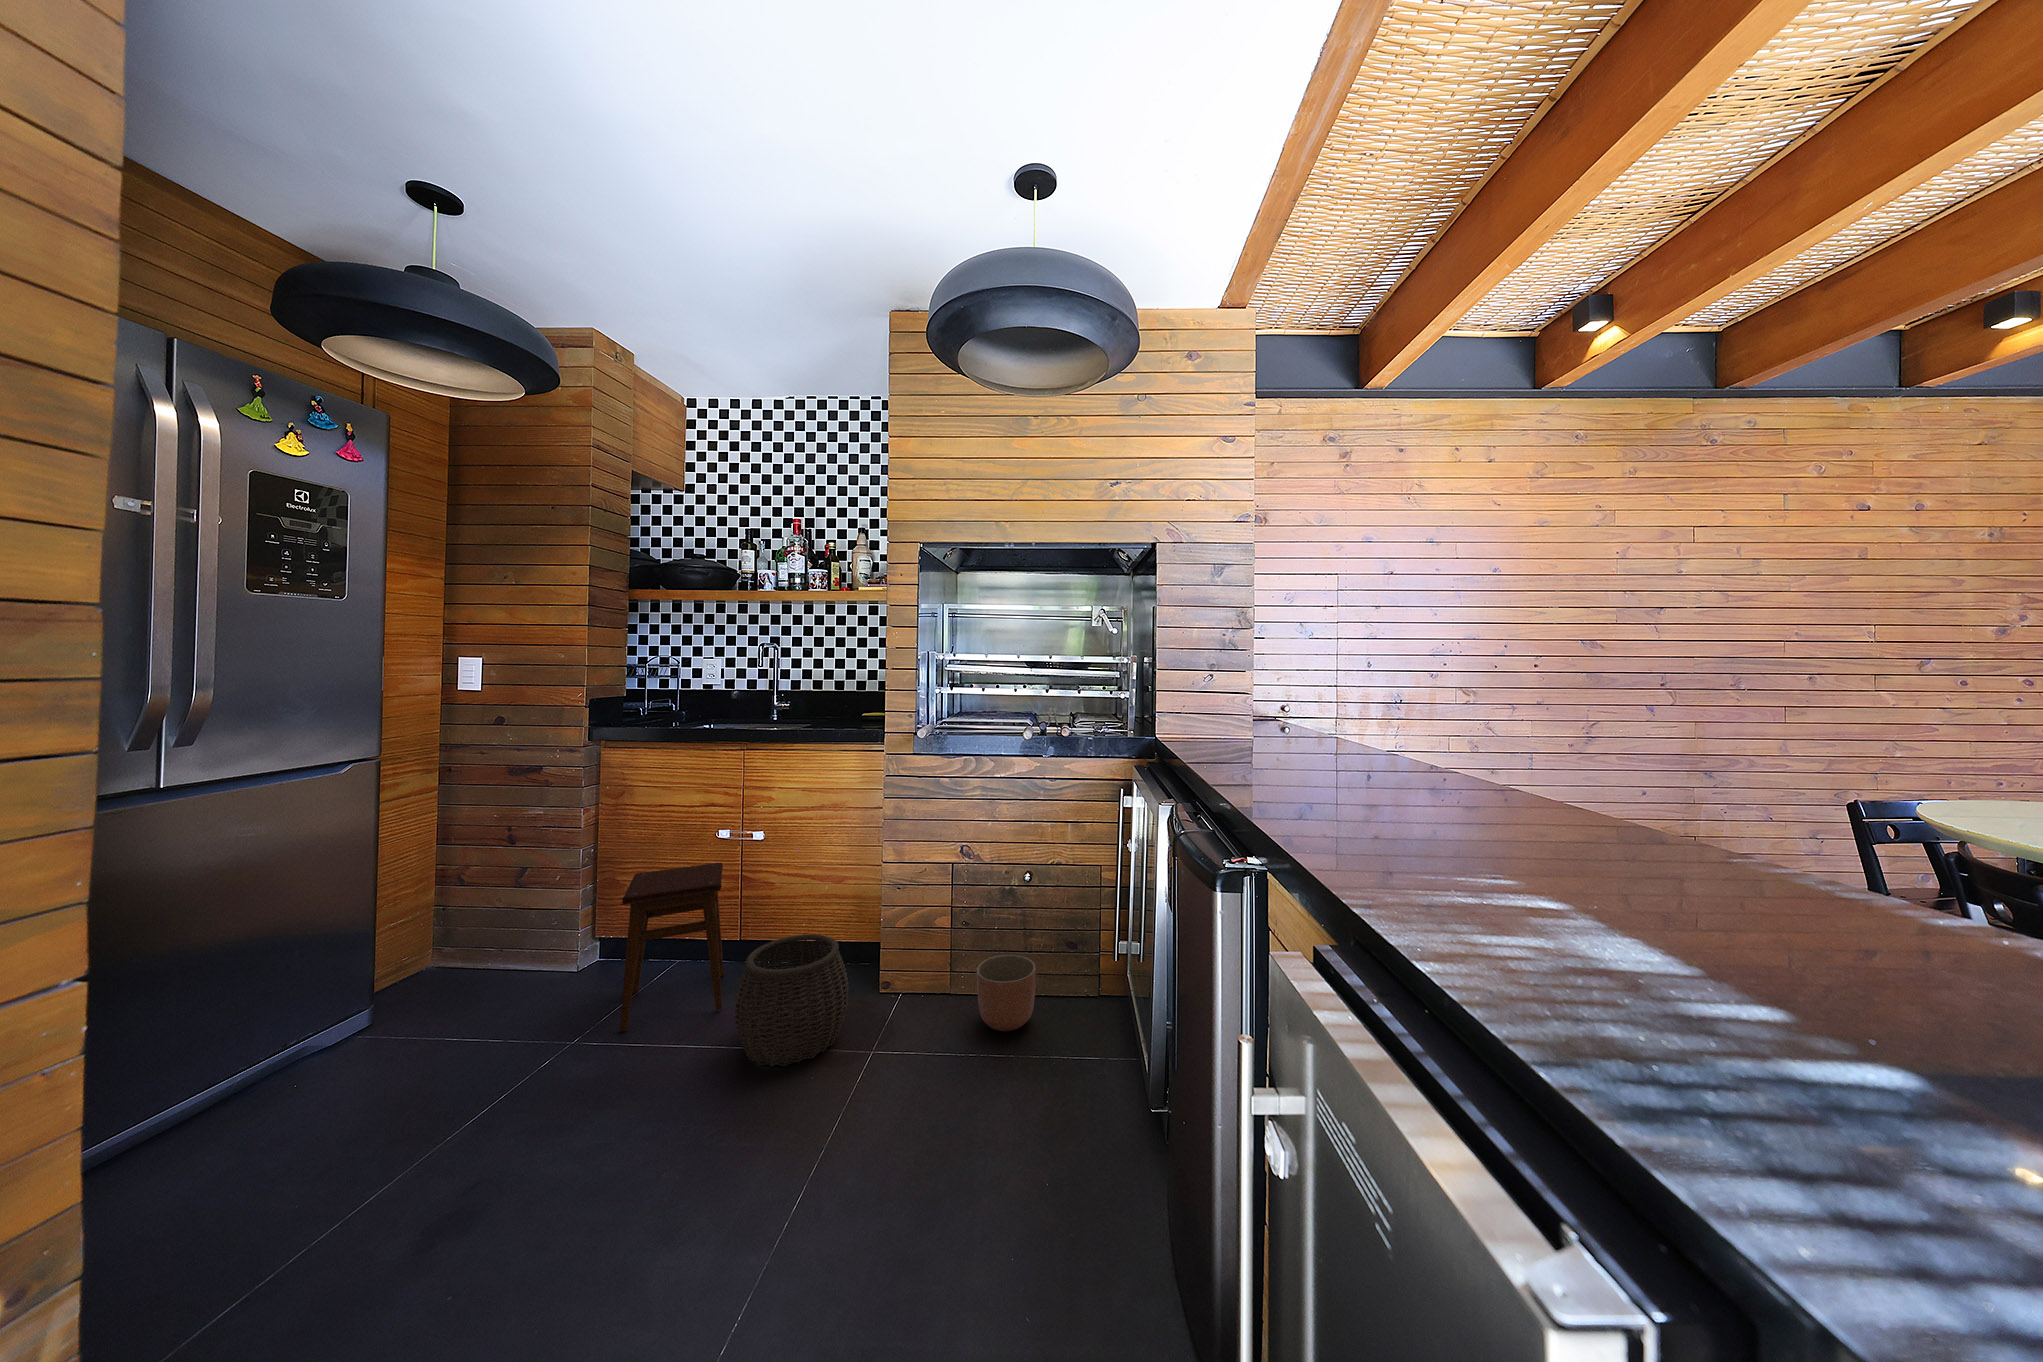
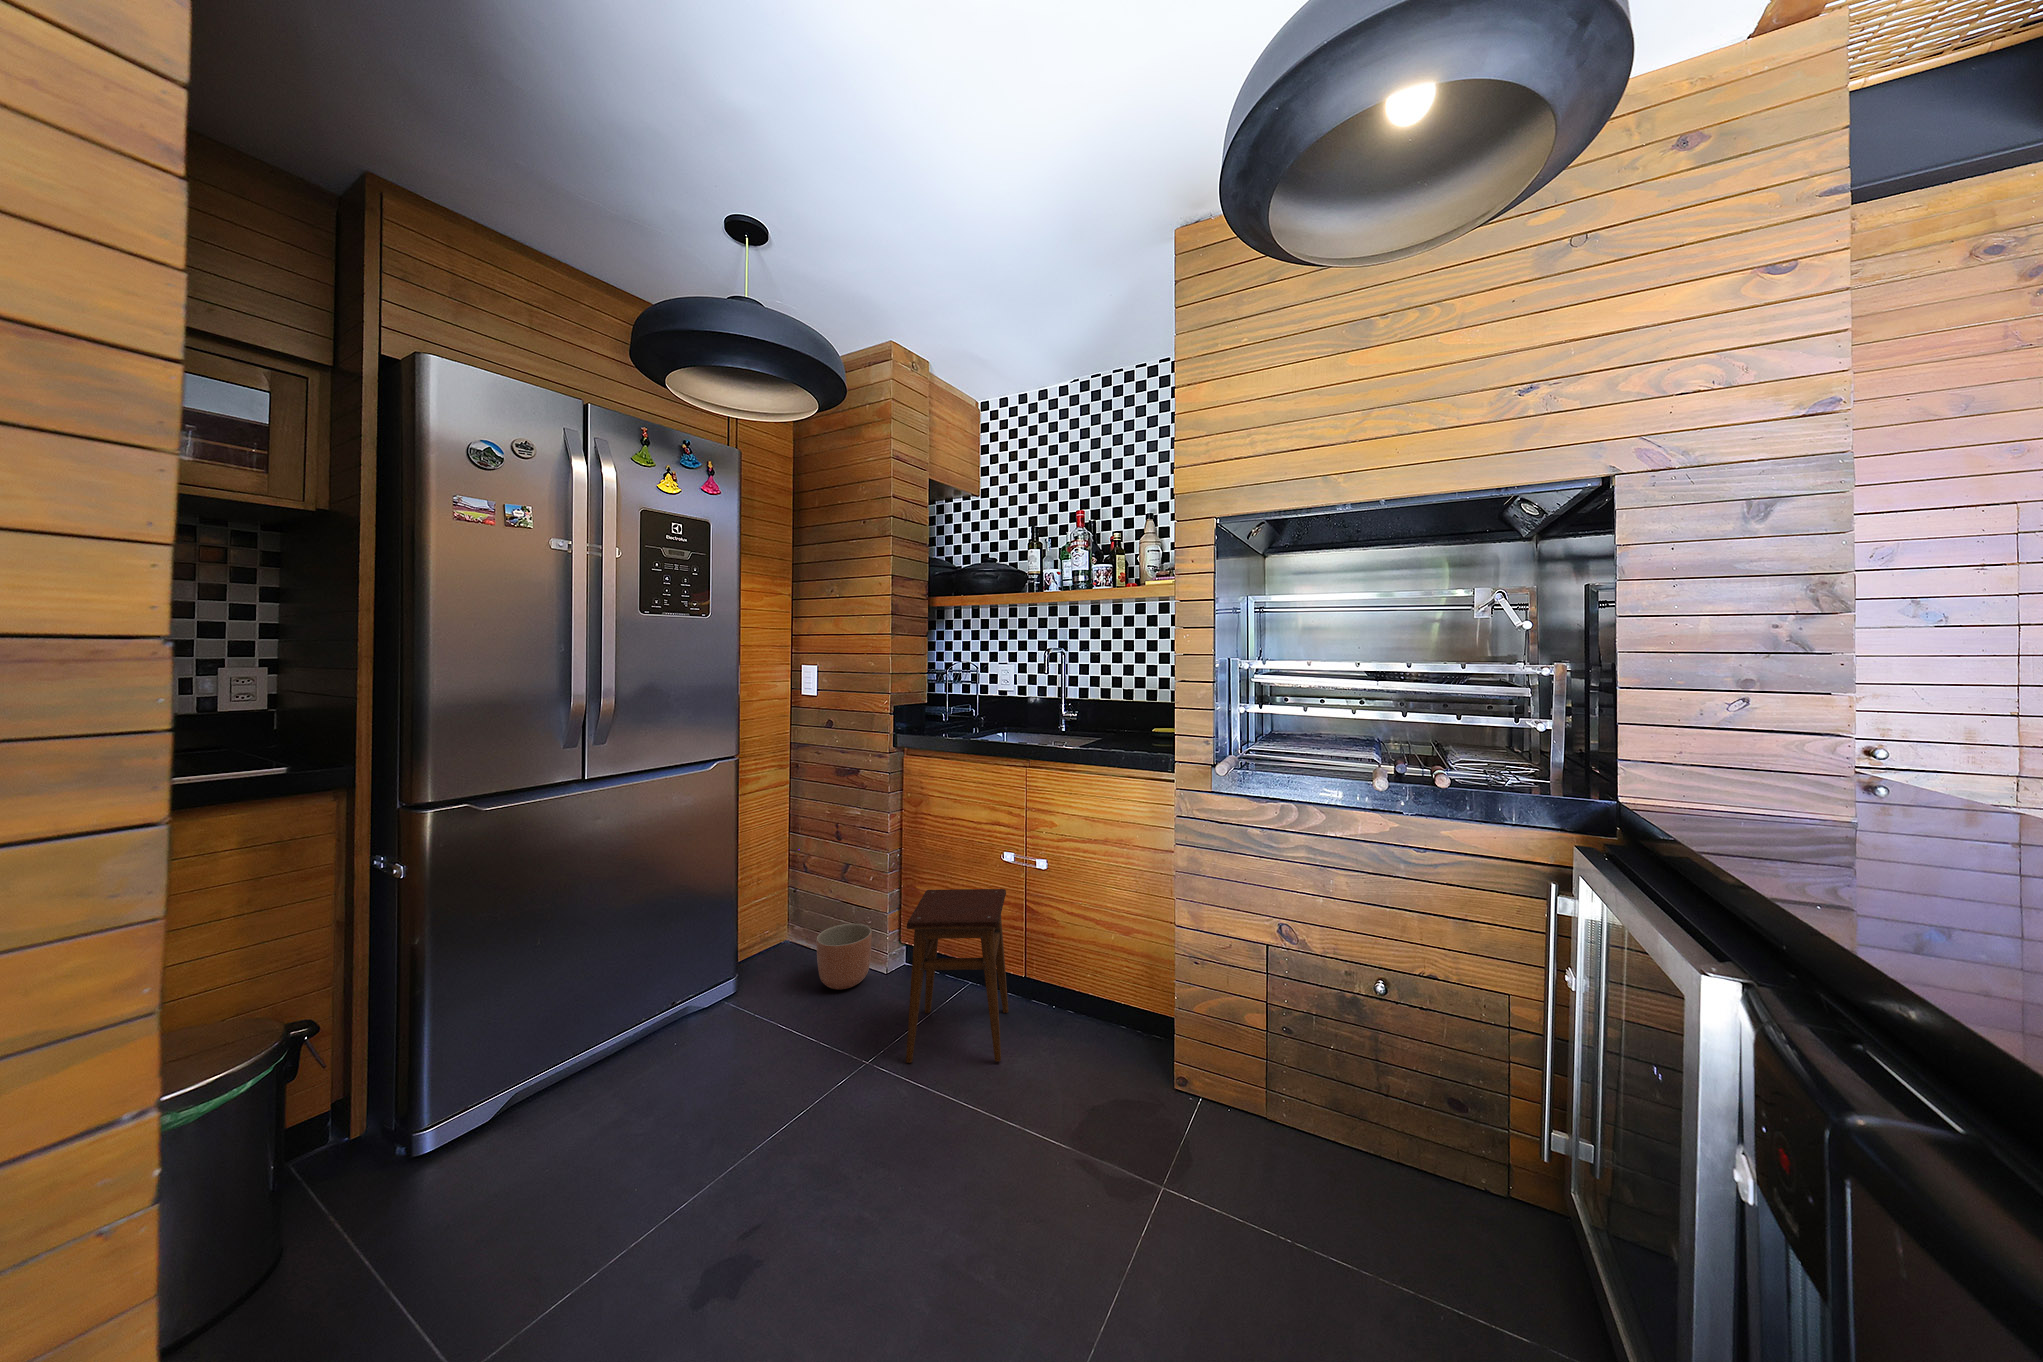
woven basket: present [734,934,849,1067] -> none [1003,1001,1133,1178]
planter: present [977,955,1036,1031] -> present [816,924,872,989]

